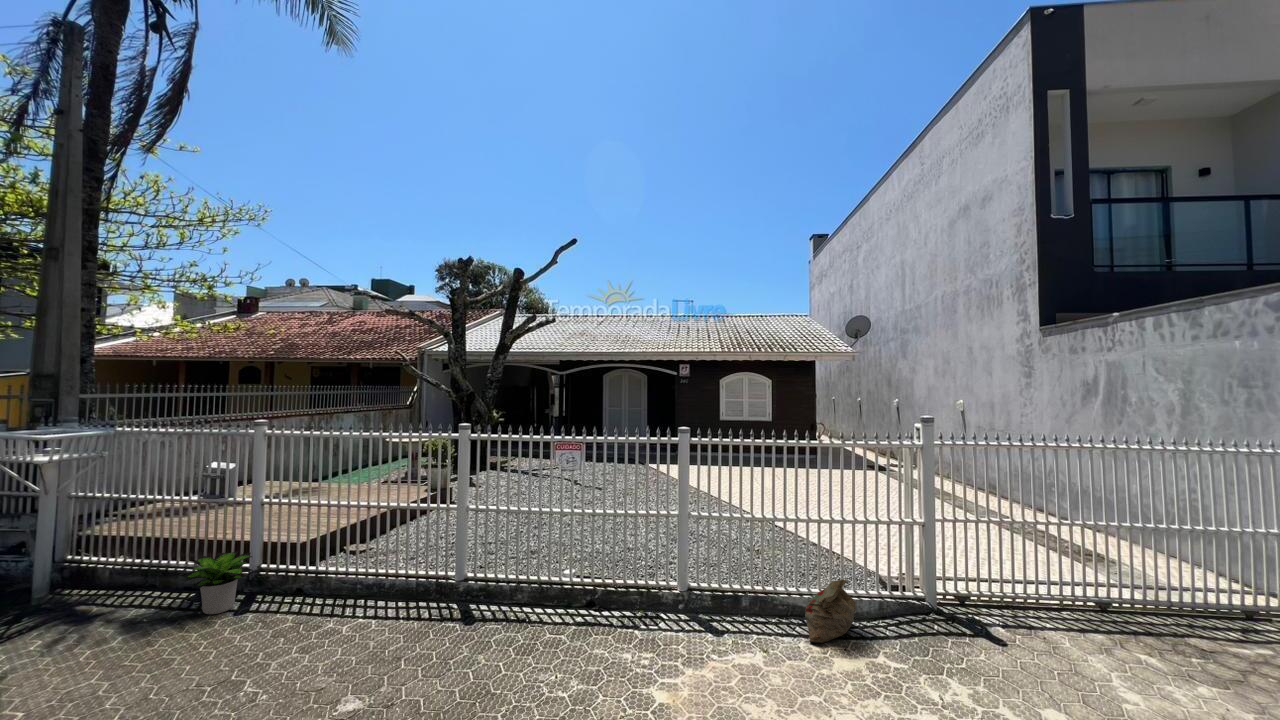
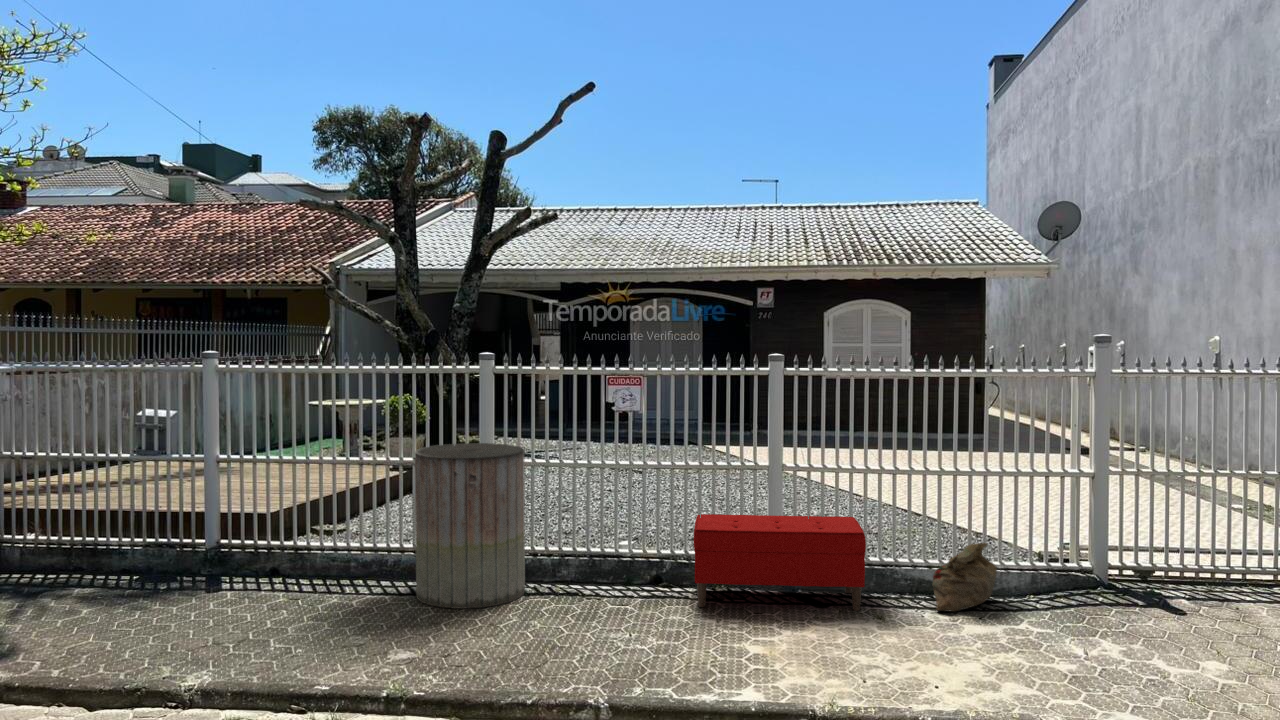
trash can: none [395,495,487,640] -> present [415,443,525,609]
potted plant: present [185,551,252,614] -> none [149,517,229,589]
bench: none [616,553,753,642] -> present [694,514,866,611]

